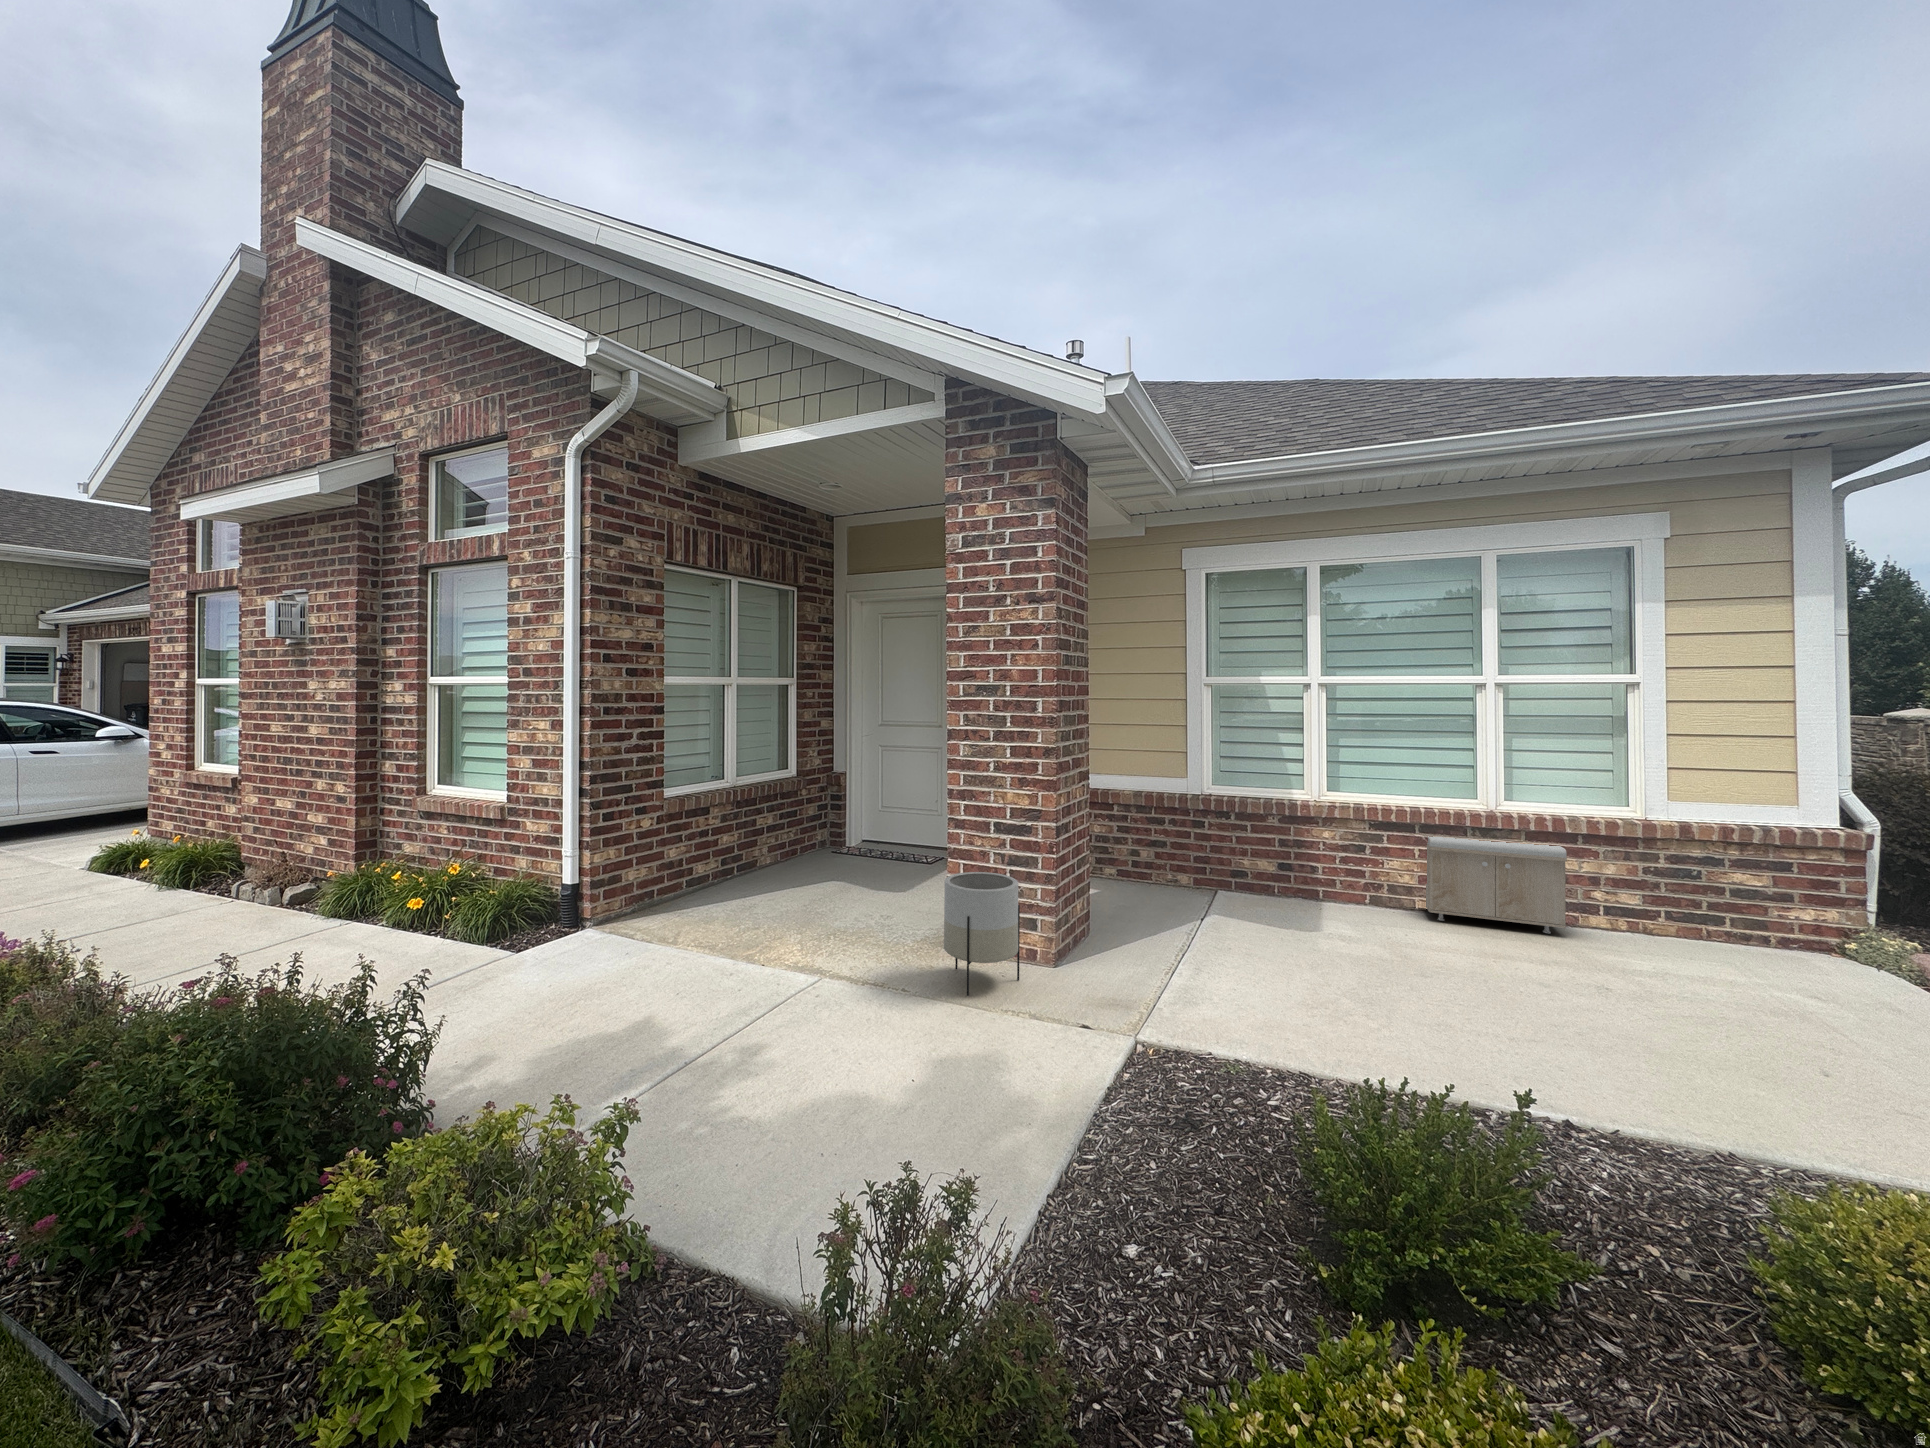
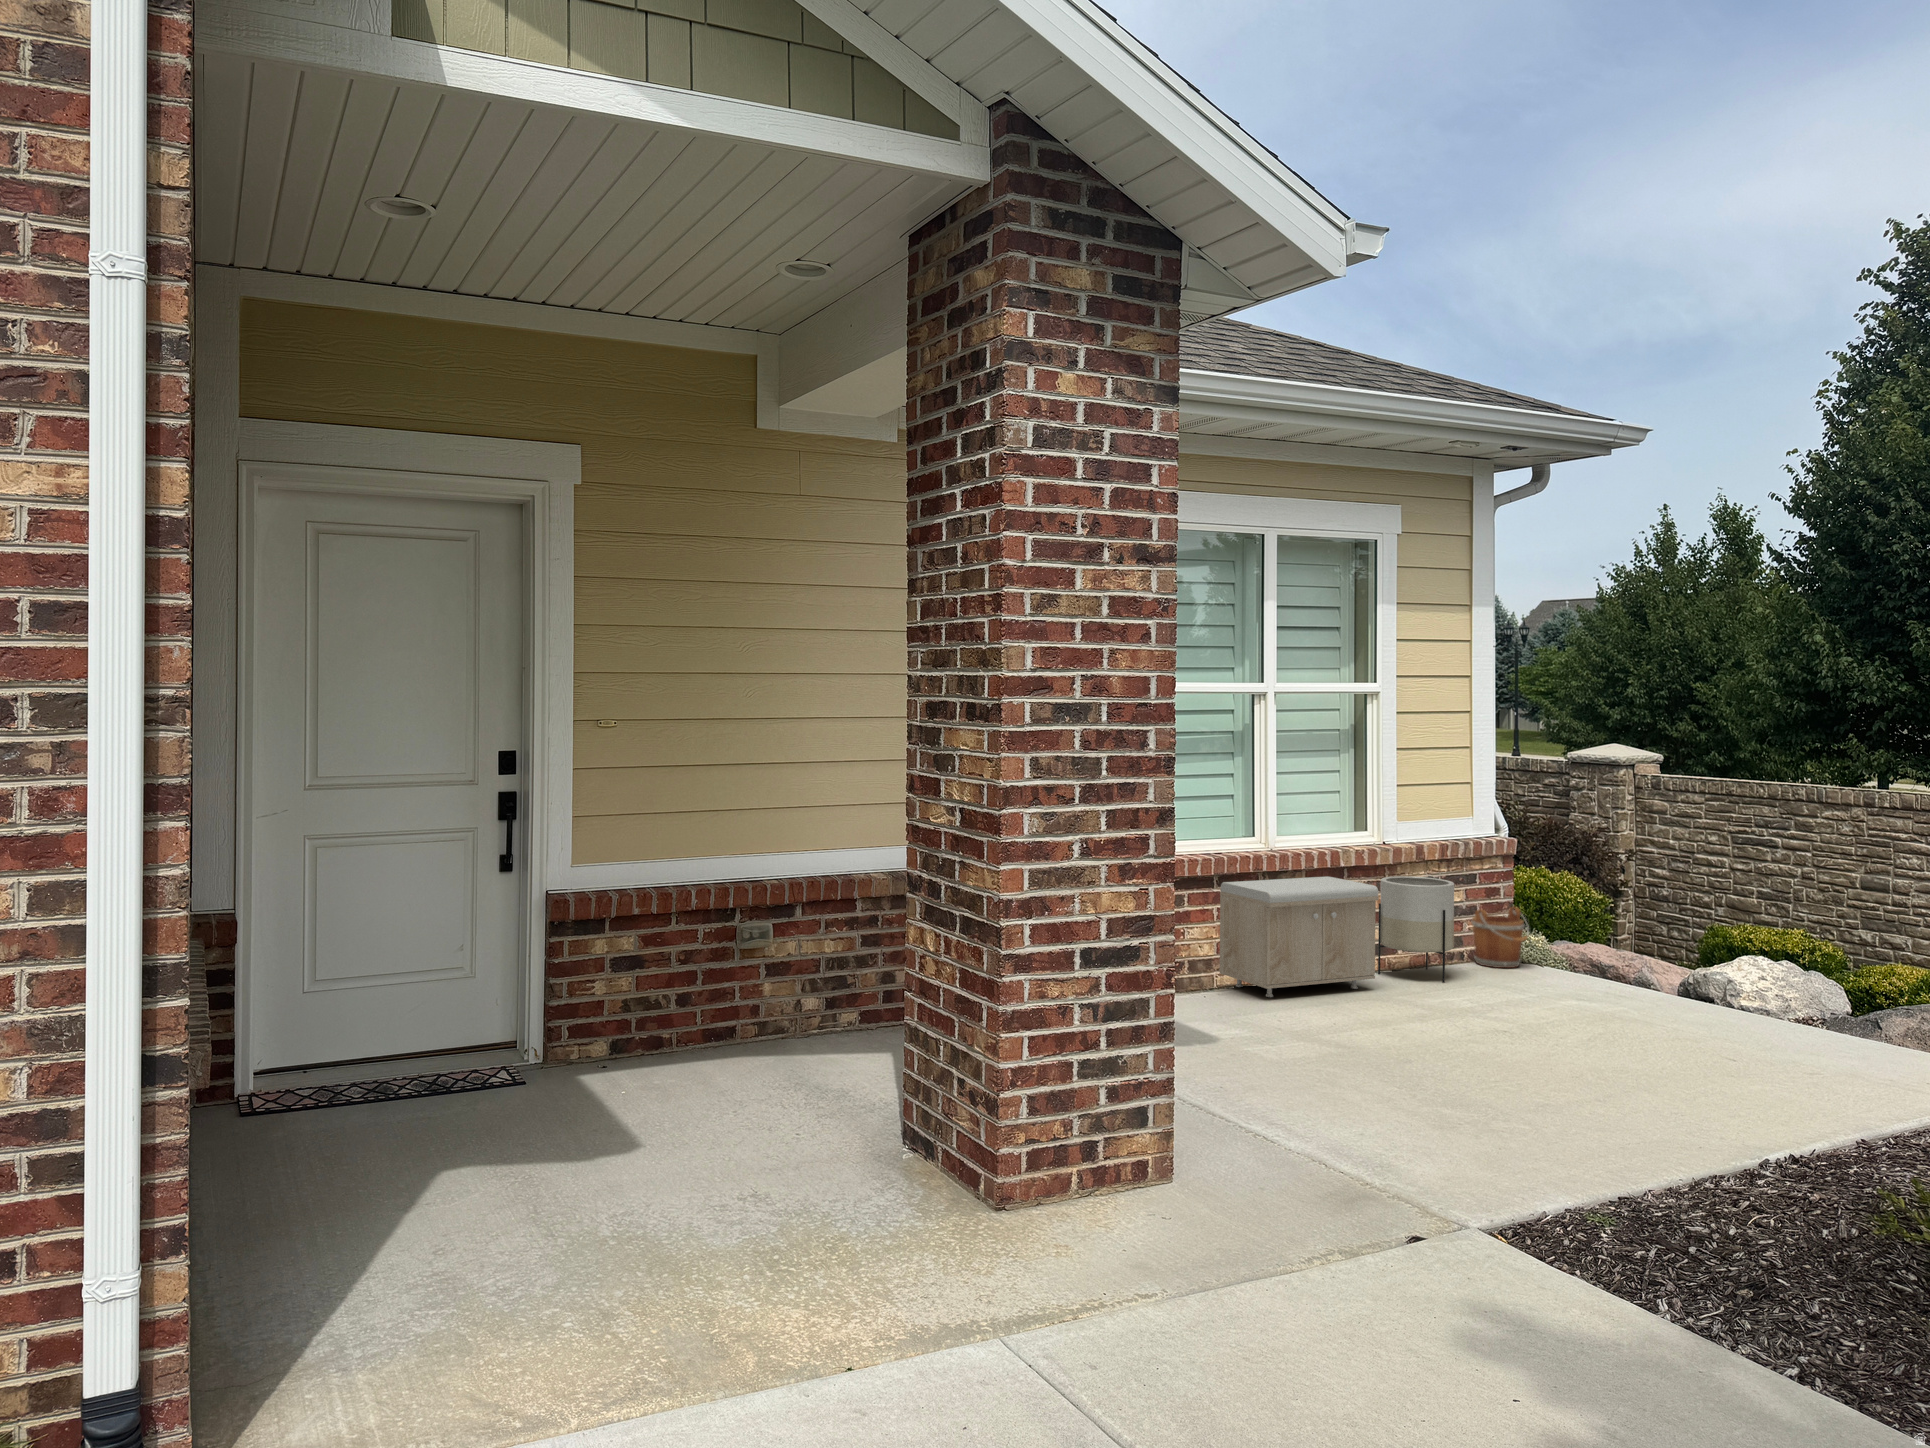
planter: present [944,872,1020,996] -> present [1378,876,1454,982]
bucket: none [1767,895,1849,961] -> present [1472,907,1529,968]

